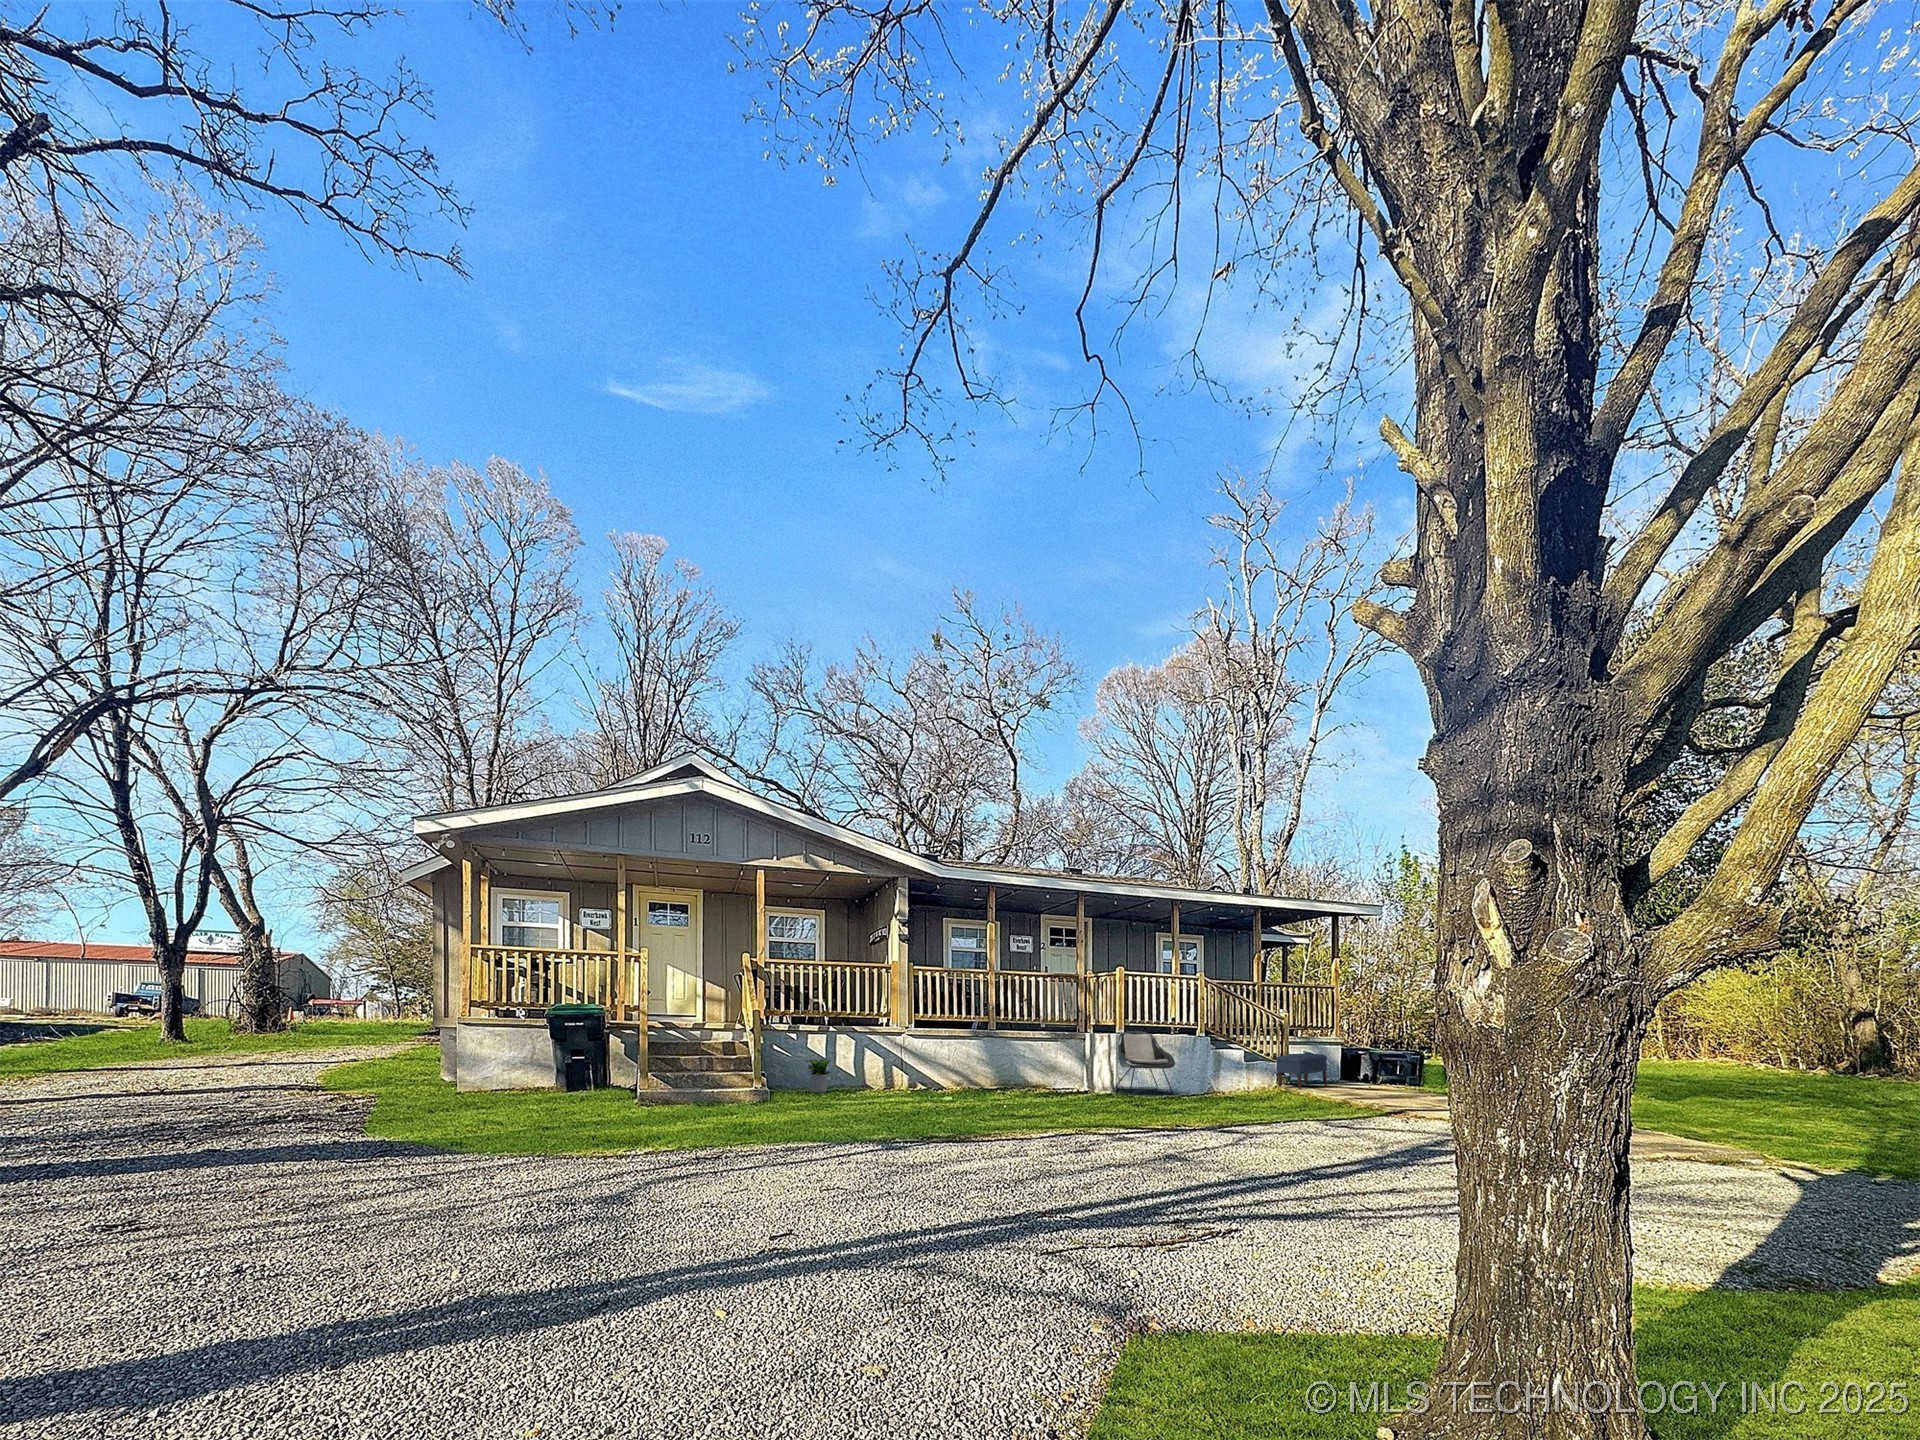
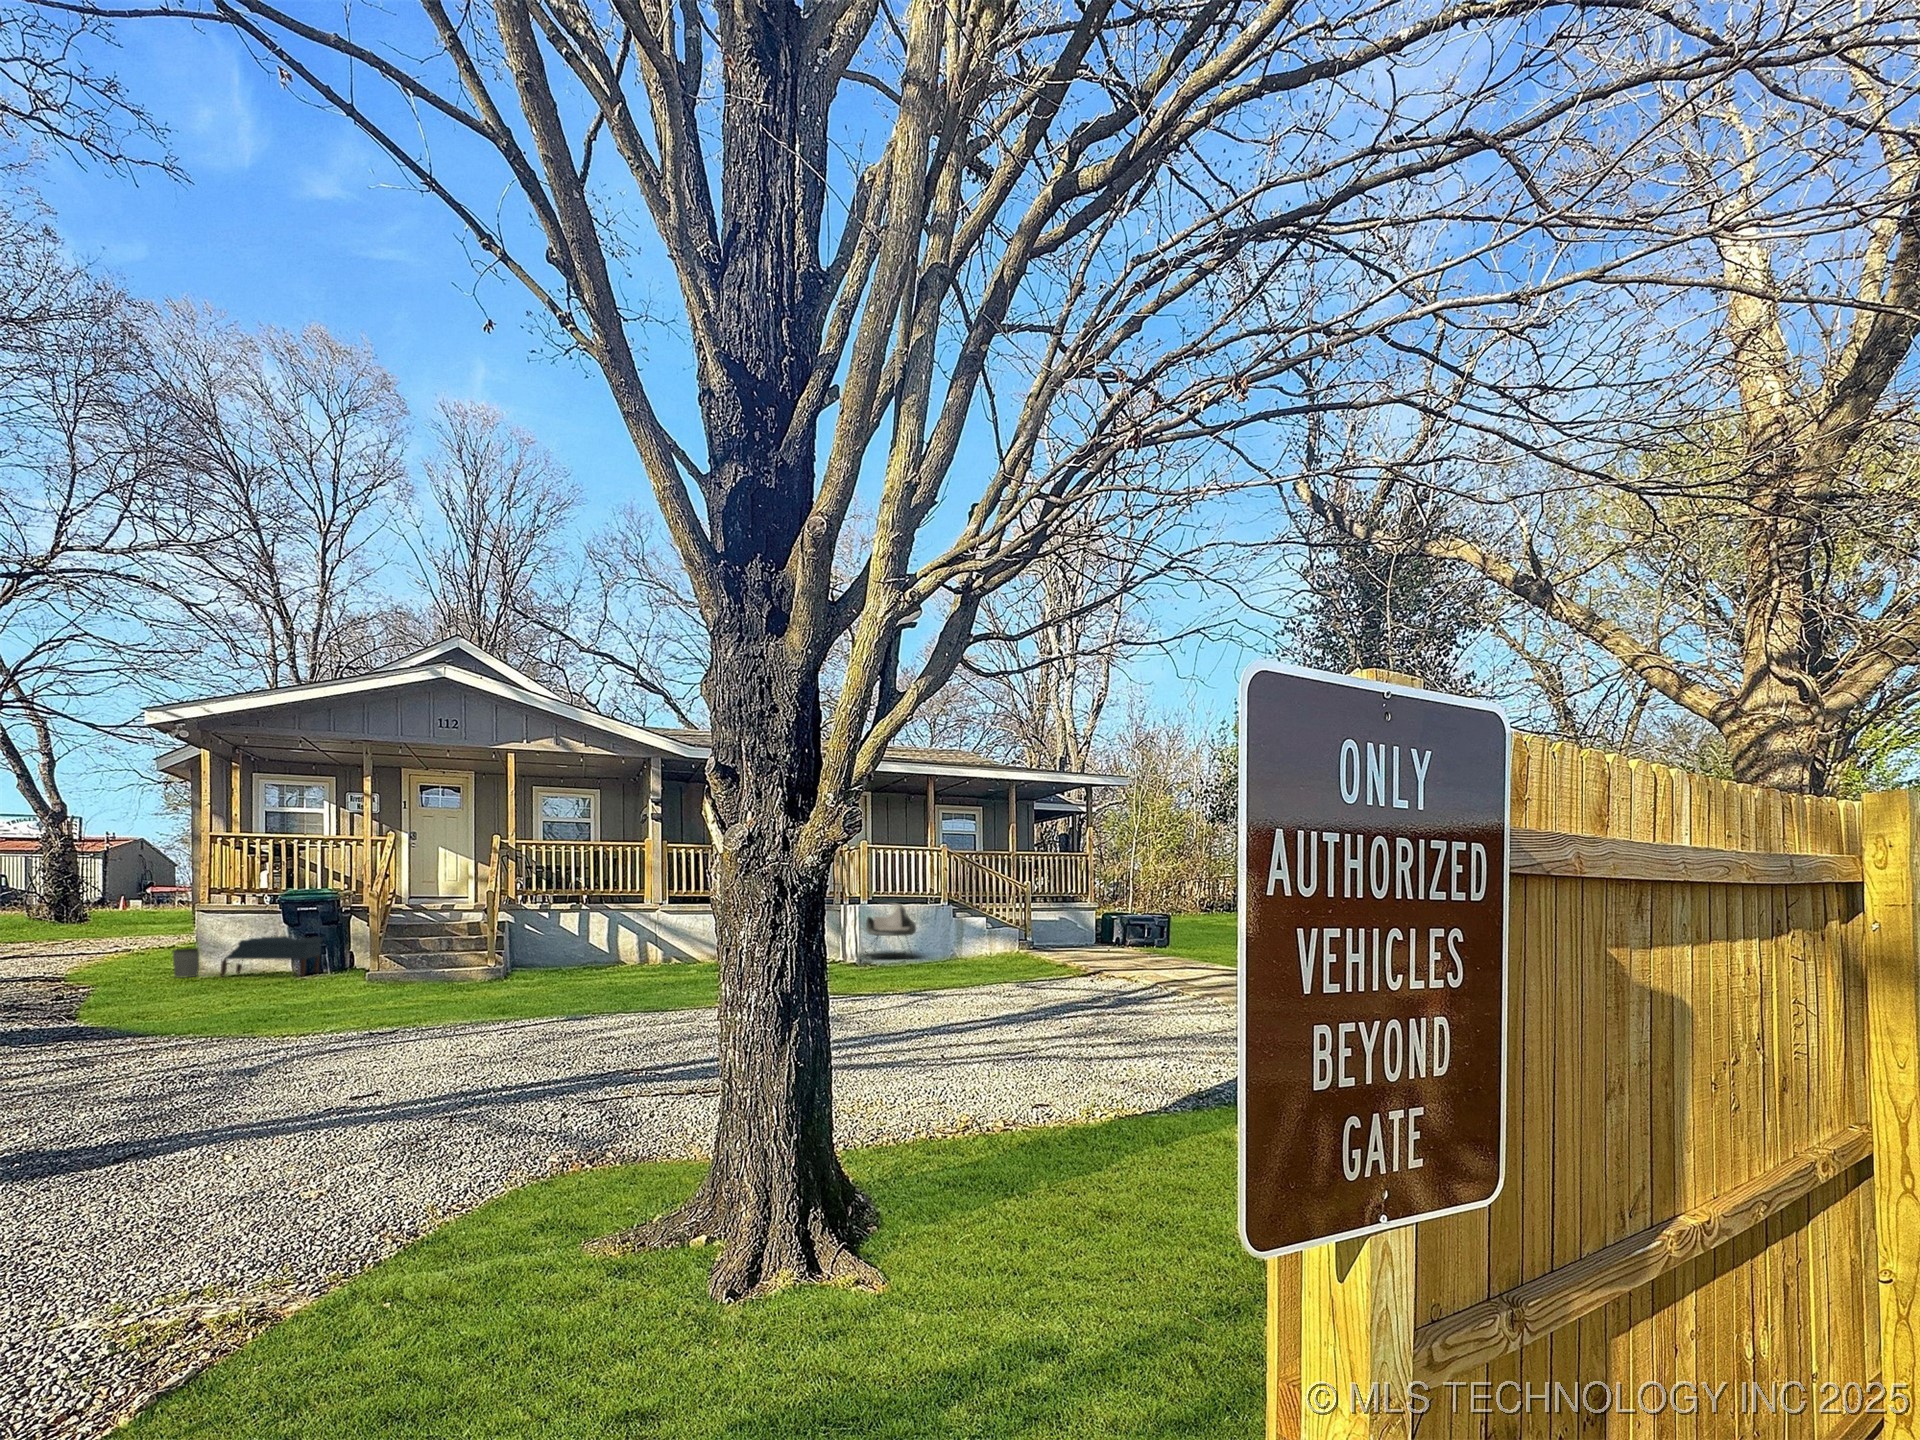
bench: present [1276,1053,1327,1089] -> present [221,936,323,977]
potted plant: present [806,1060,830,1093] -> none [551,934,586,965]
bucket: none [438,1065,468,1097] -> present [172,948,199,977]

